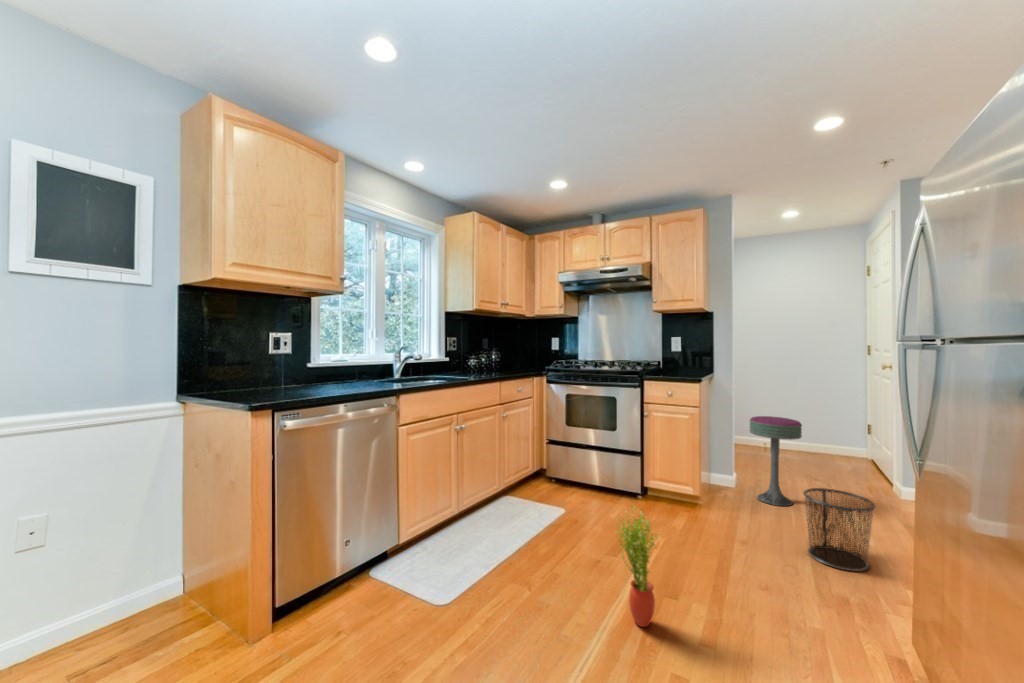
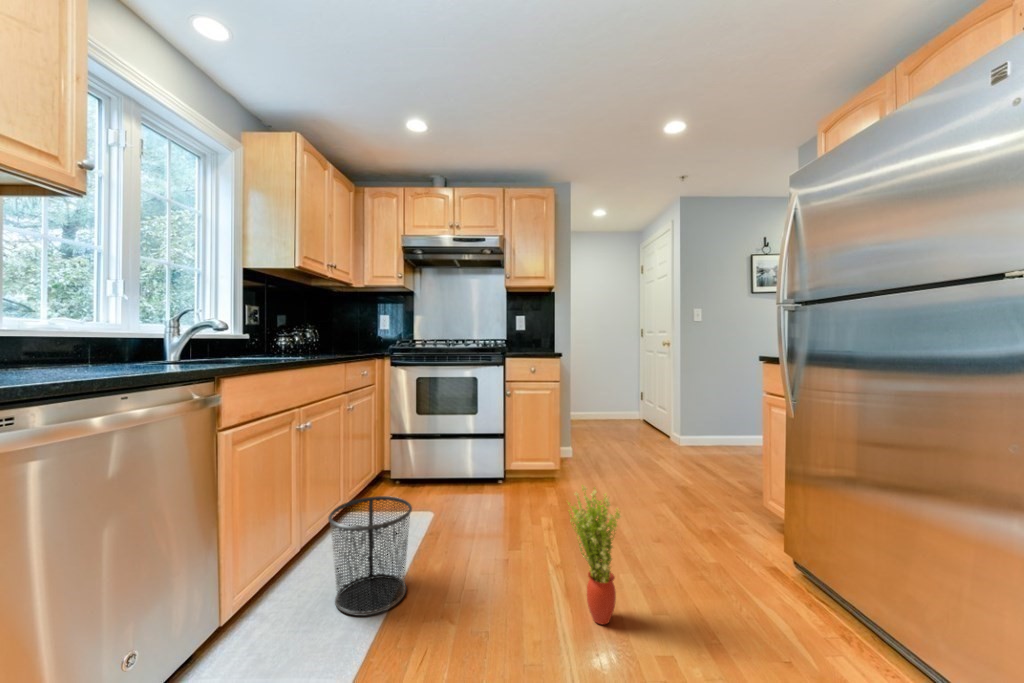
bar stool: present [750,416,802,506] -> none [593,387,635,468]
waste bin: present [804,488,875,571] -> present [328,496,412,616]

